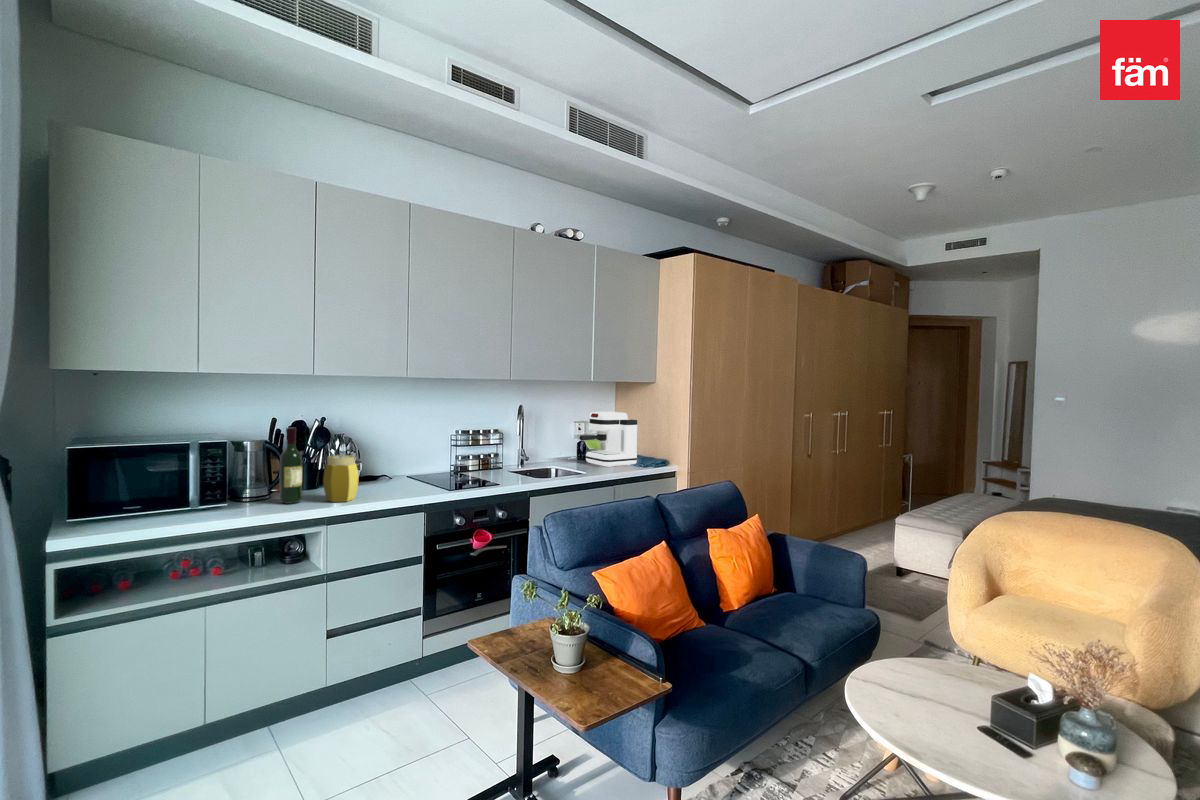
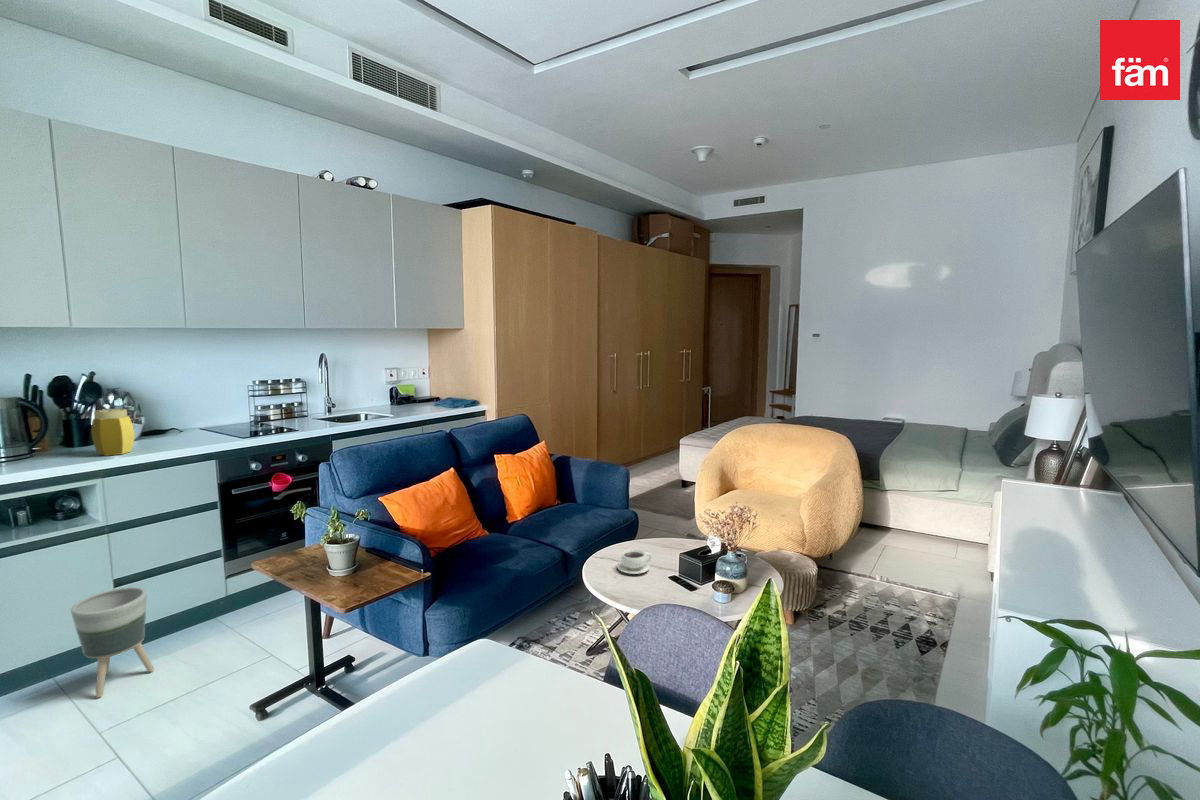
coffee maker: present [580,412,637,467] -> none [390,358,448,410]
wine bottle: present [280,428,302,504] -> none [35,383,68,460]
planter: none [292,642,358,762] -> present [71,587,154,698]
teacup: none [896,678,947,717] -> present [617,549,651,574]

